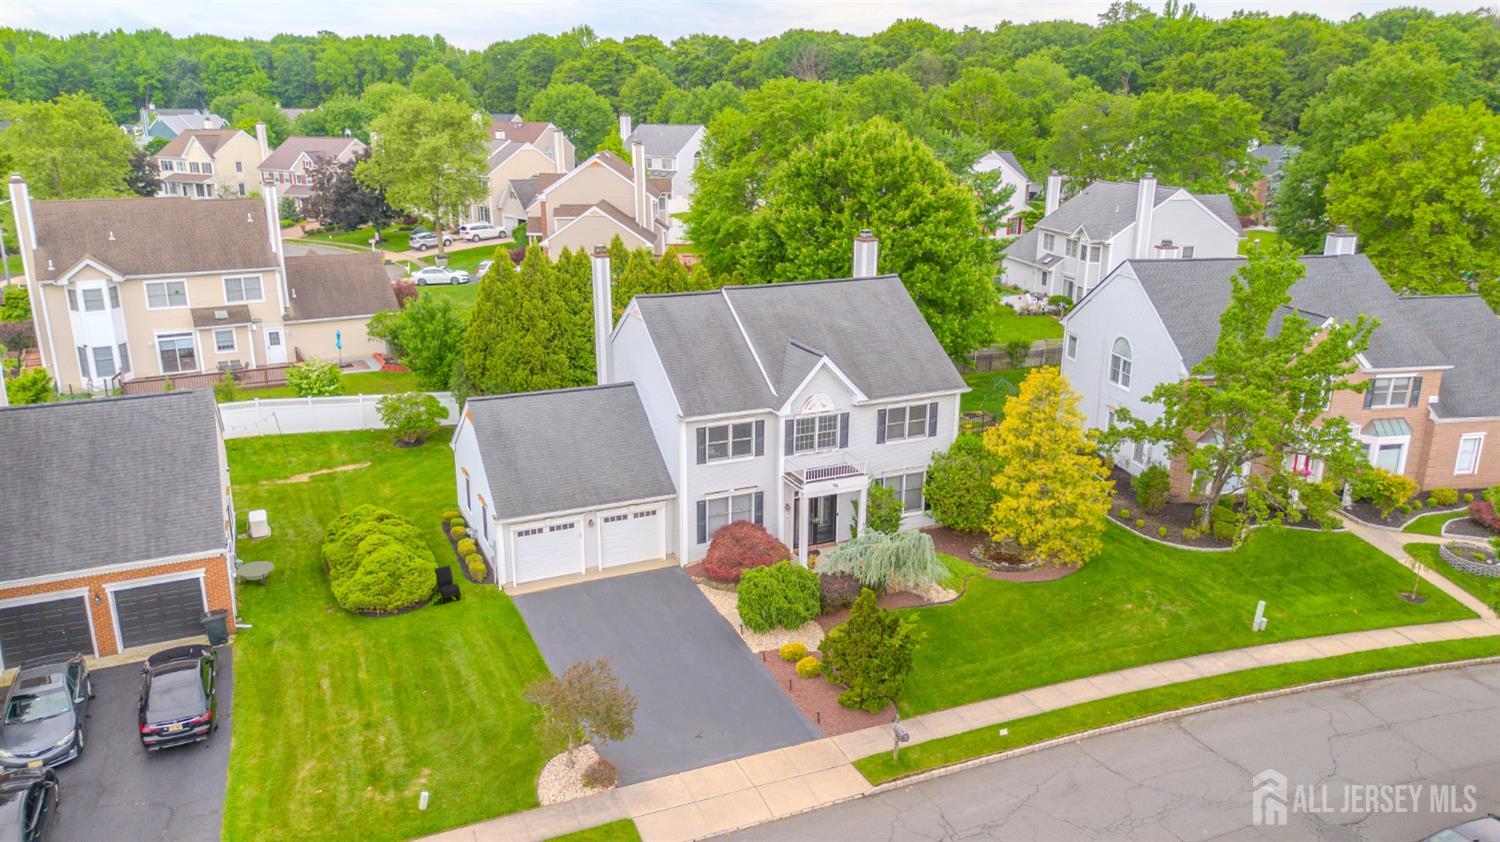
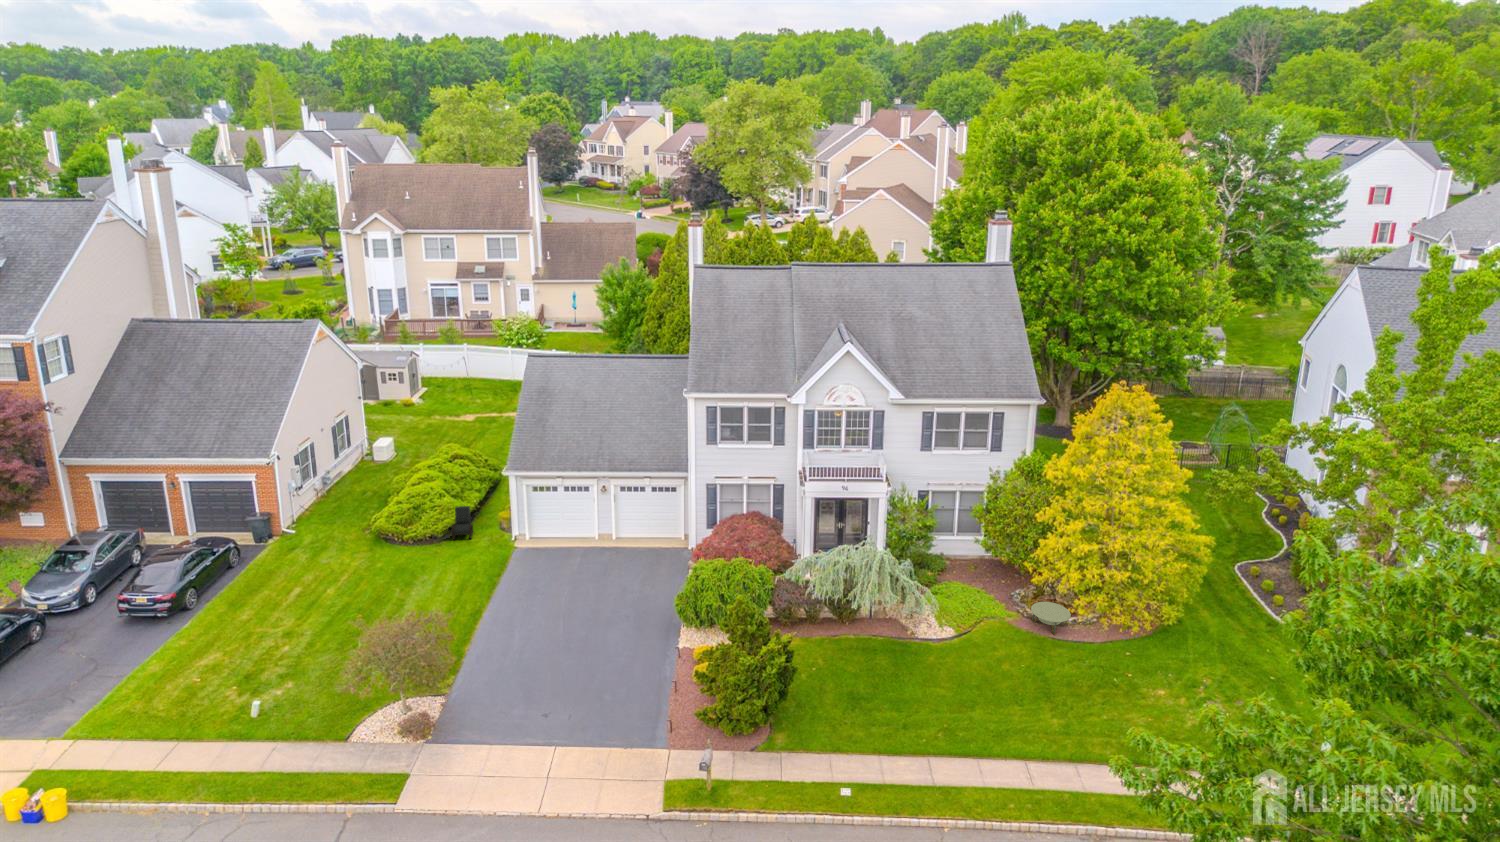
round table: present [237,561,275,586] -> present [1031,602,1071,635]

